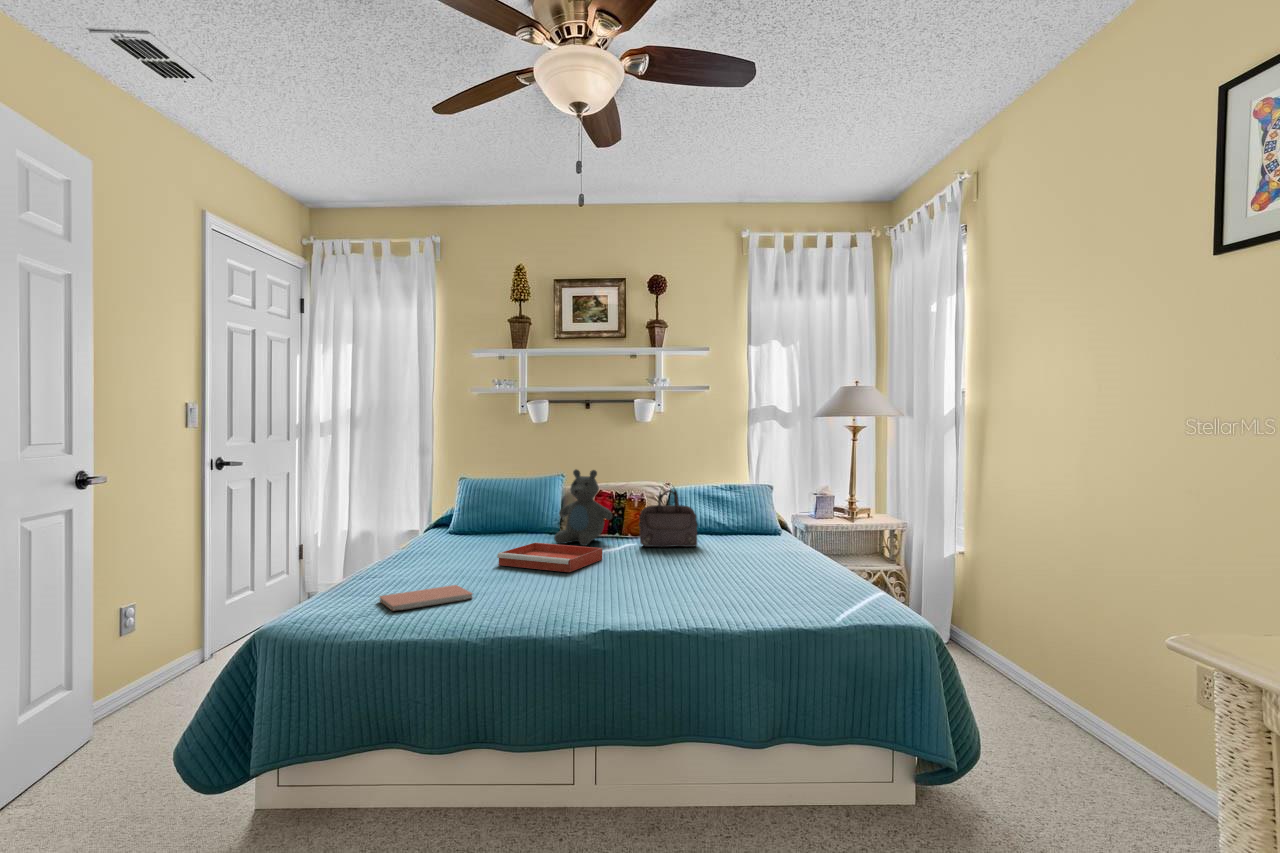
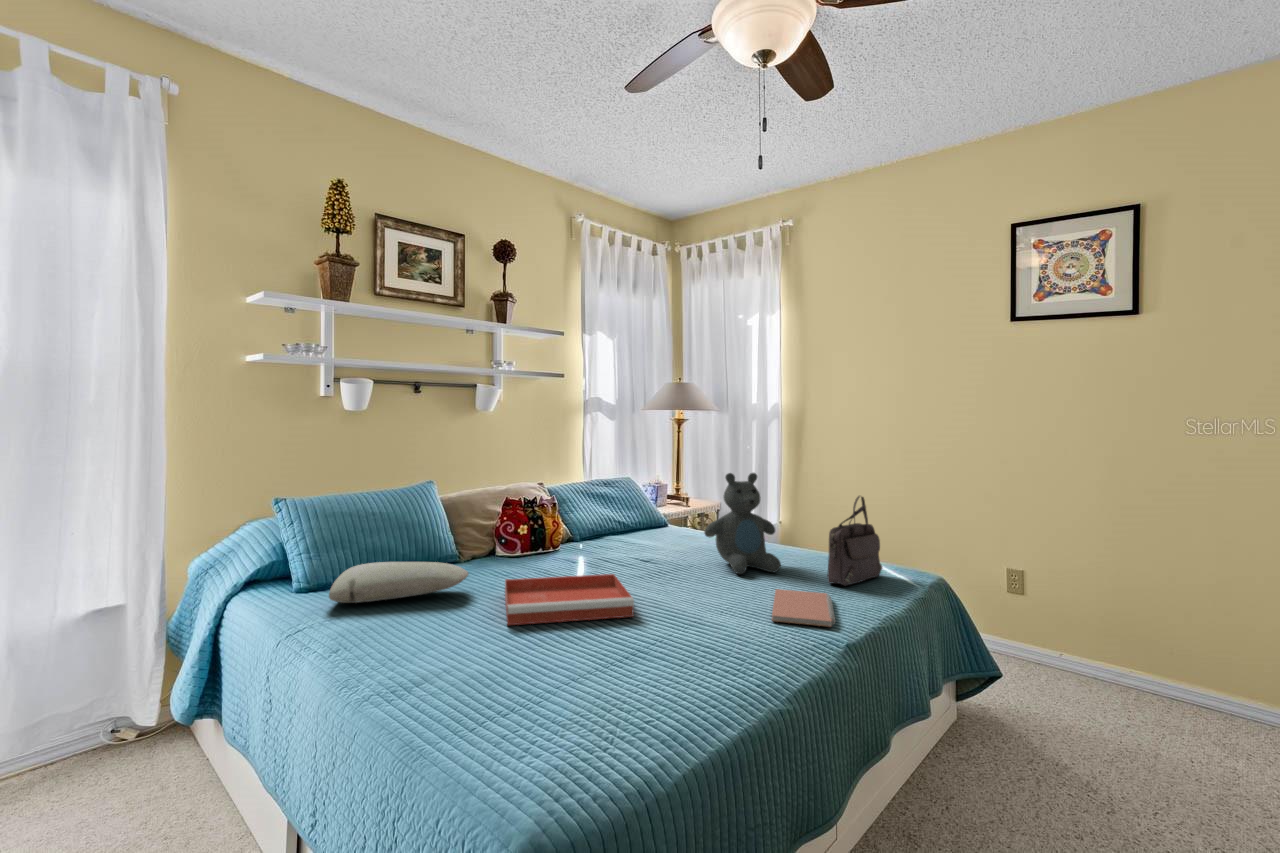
teddy bear: present [554,469,612,546] -> present [704,473,781,574]
handbag: present [639,487,698,547] -> present [828,496,882,586]
pillow: none [441,524,522,545] -> present [329,562,468,603]
notebook: present [379,585,472,611] -> present [772,589,835,627]

